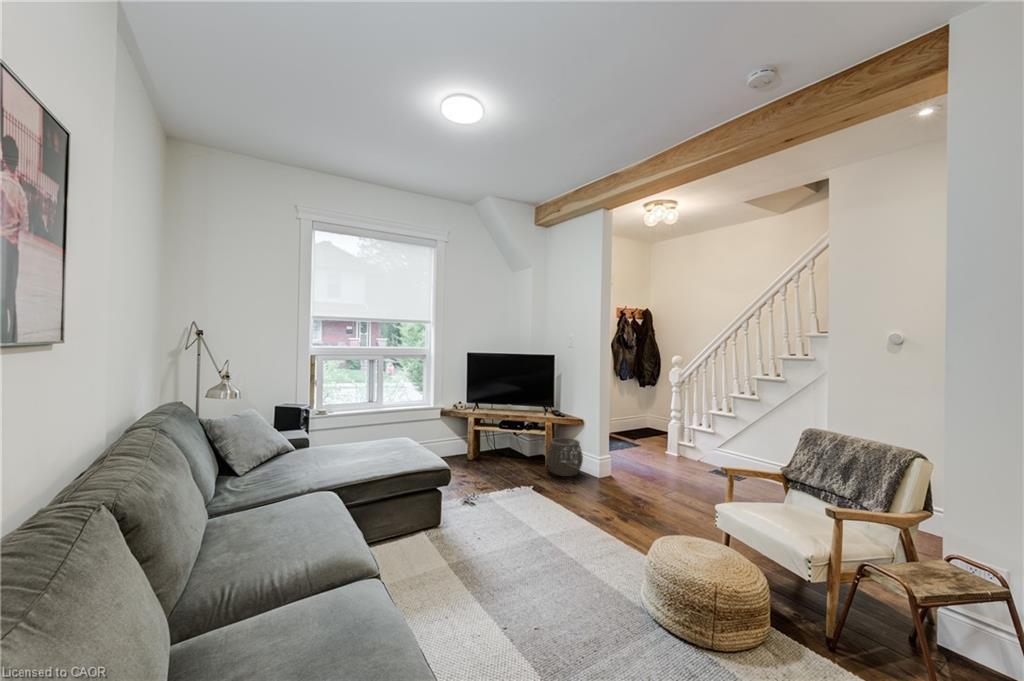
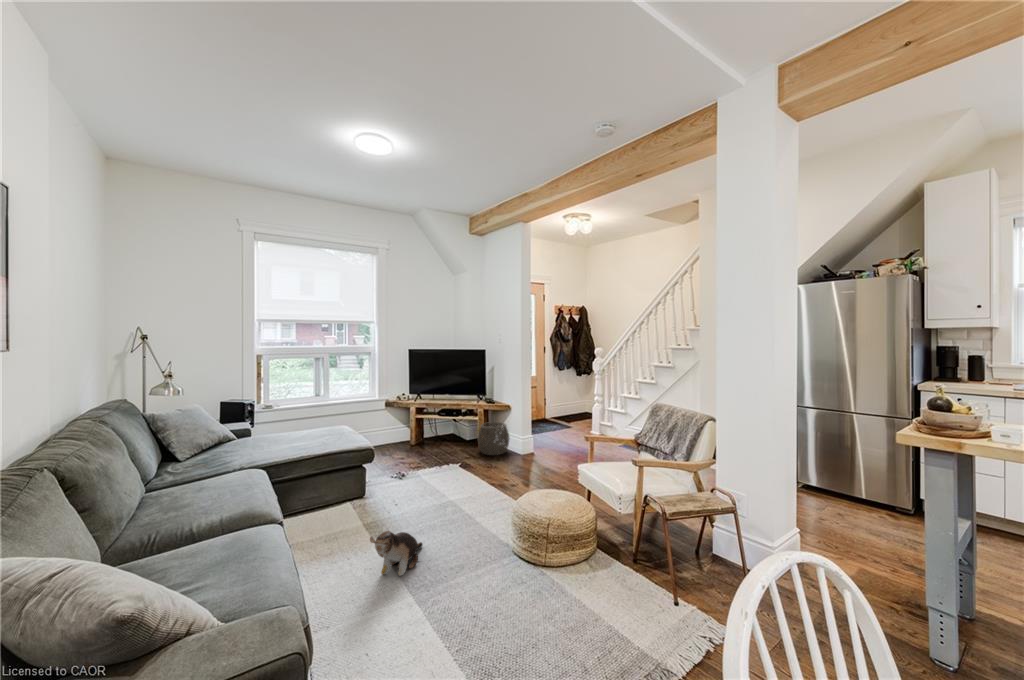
plush toy: none [476,579,525,636] -> present [370,531,422,576]

